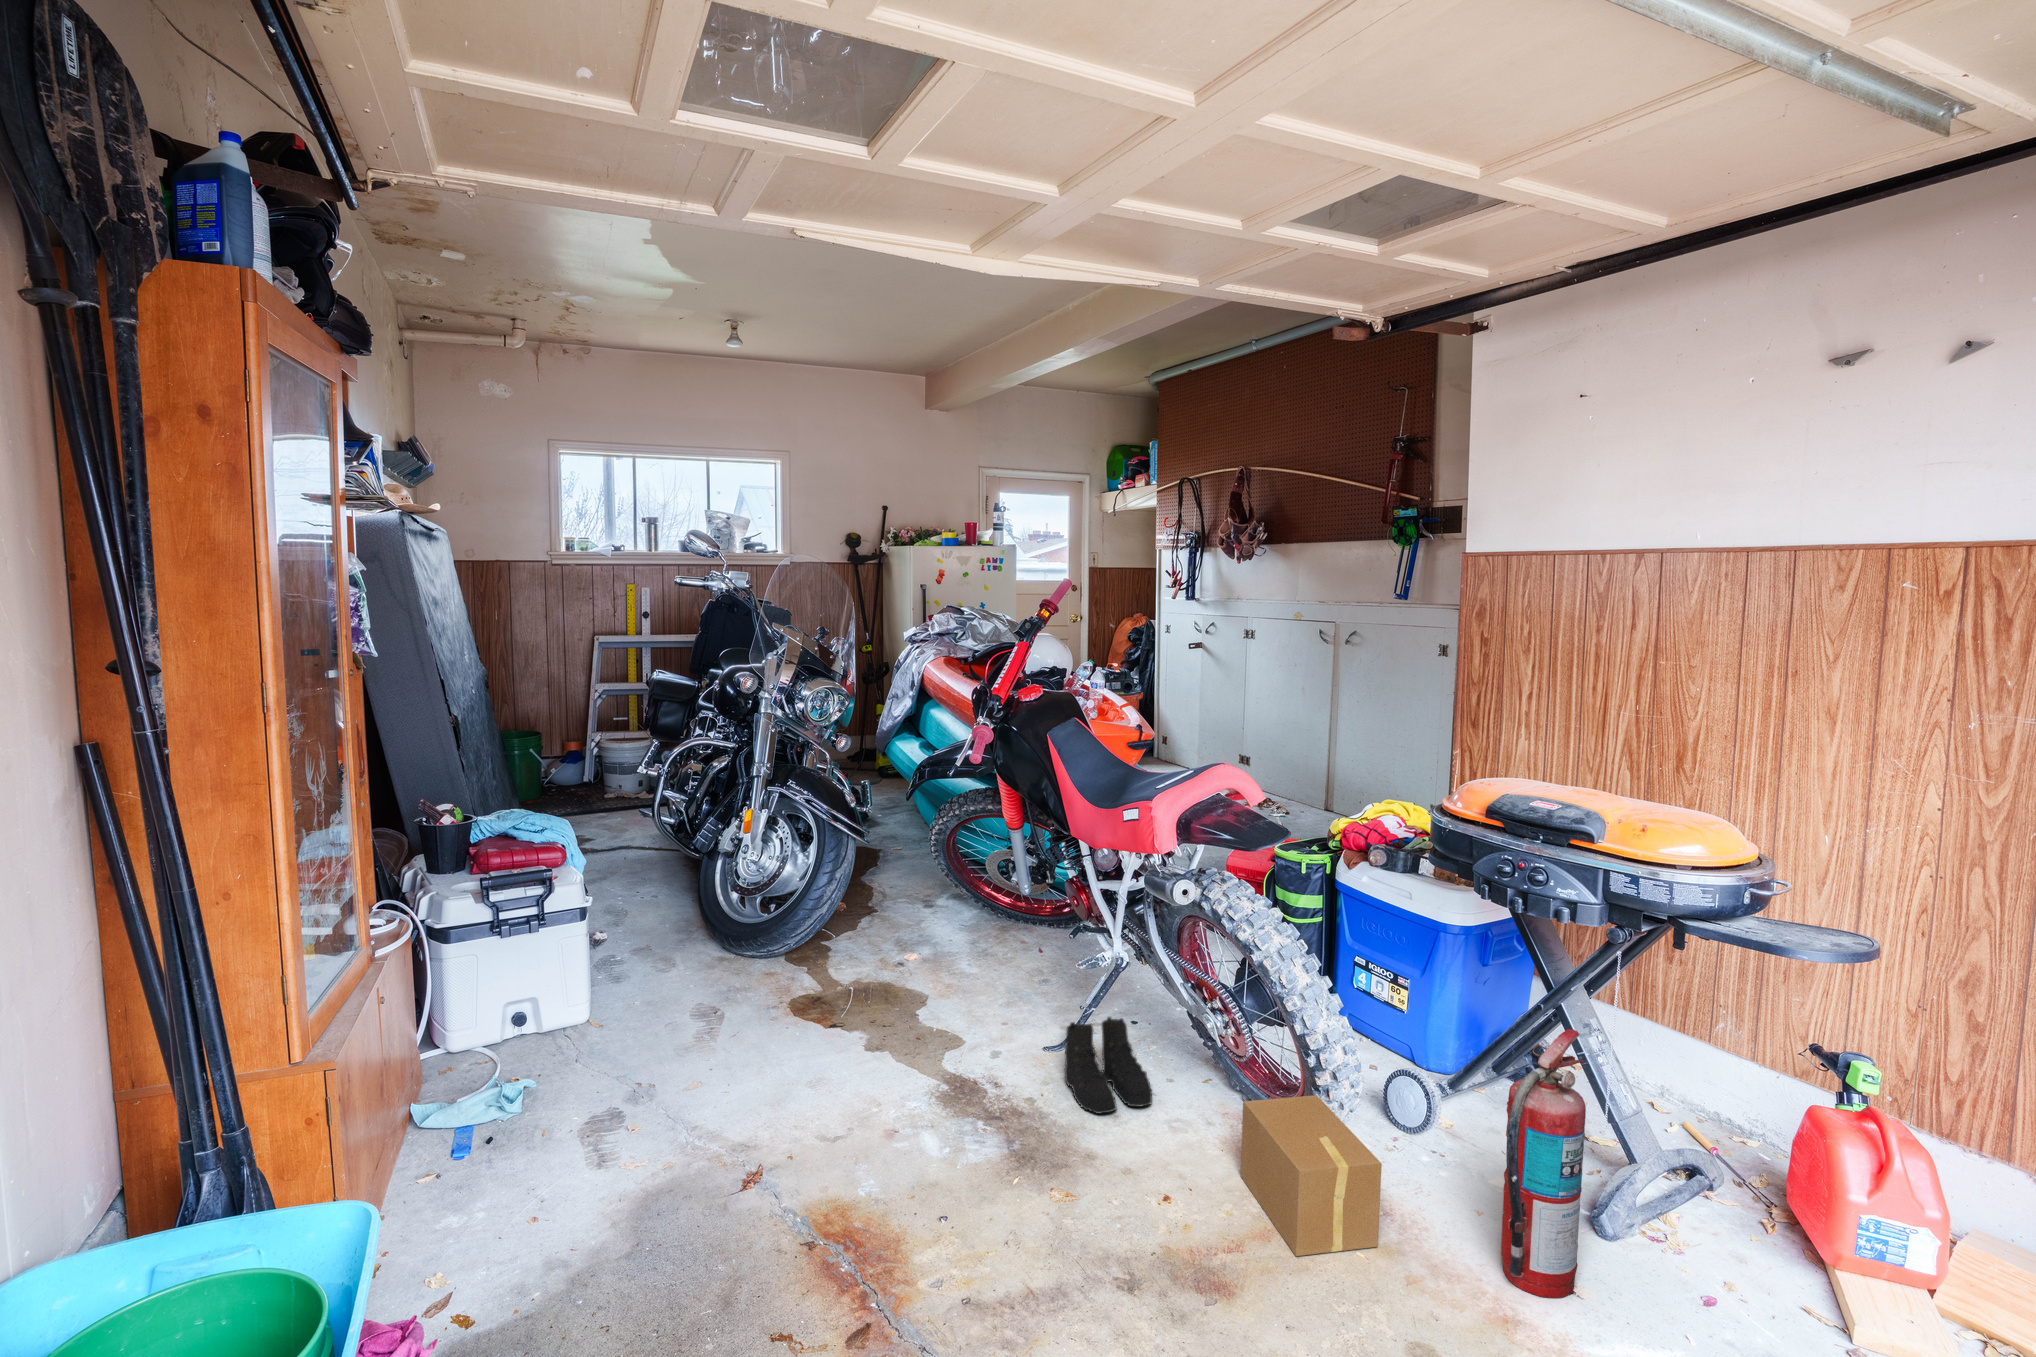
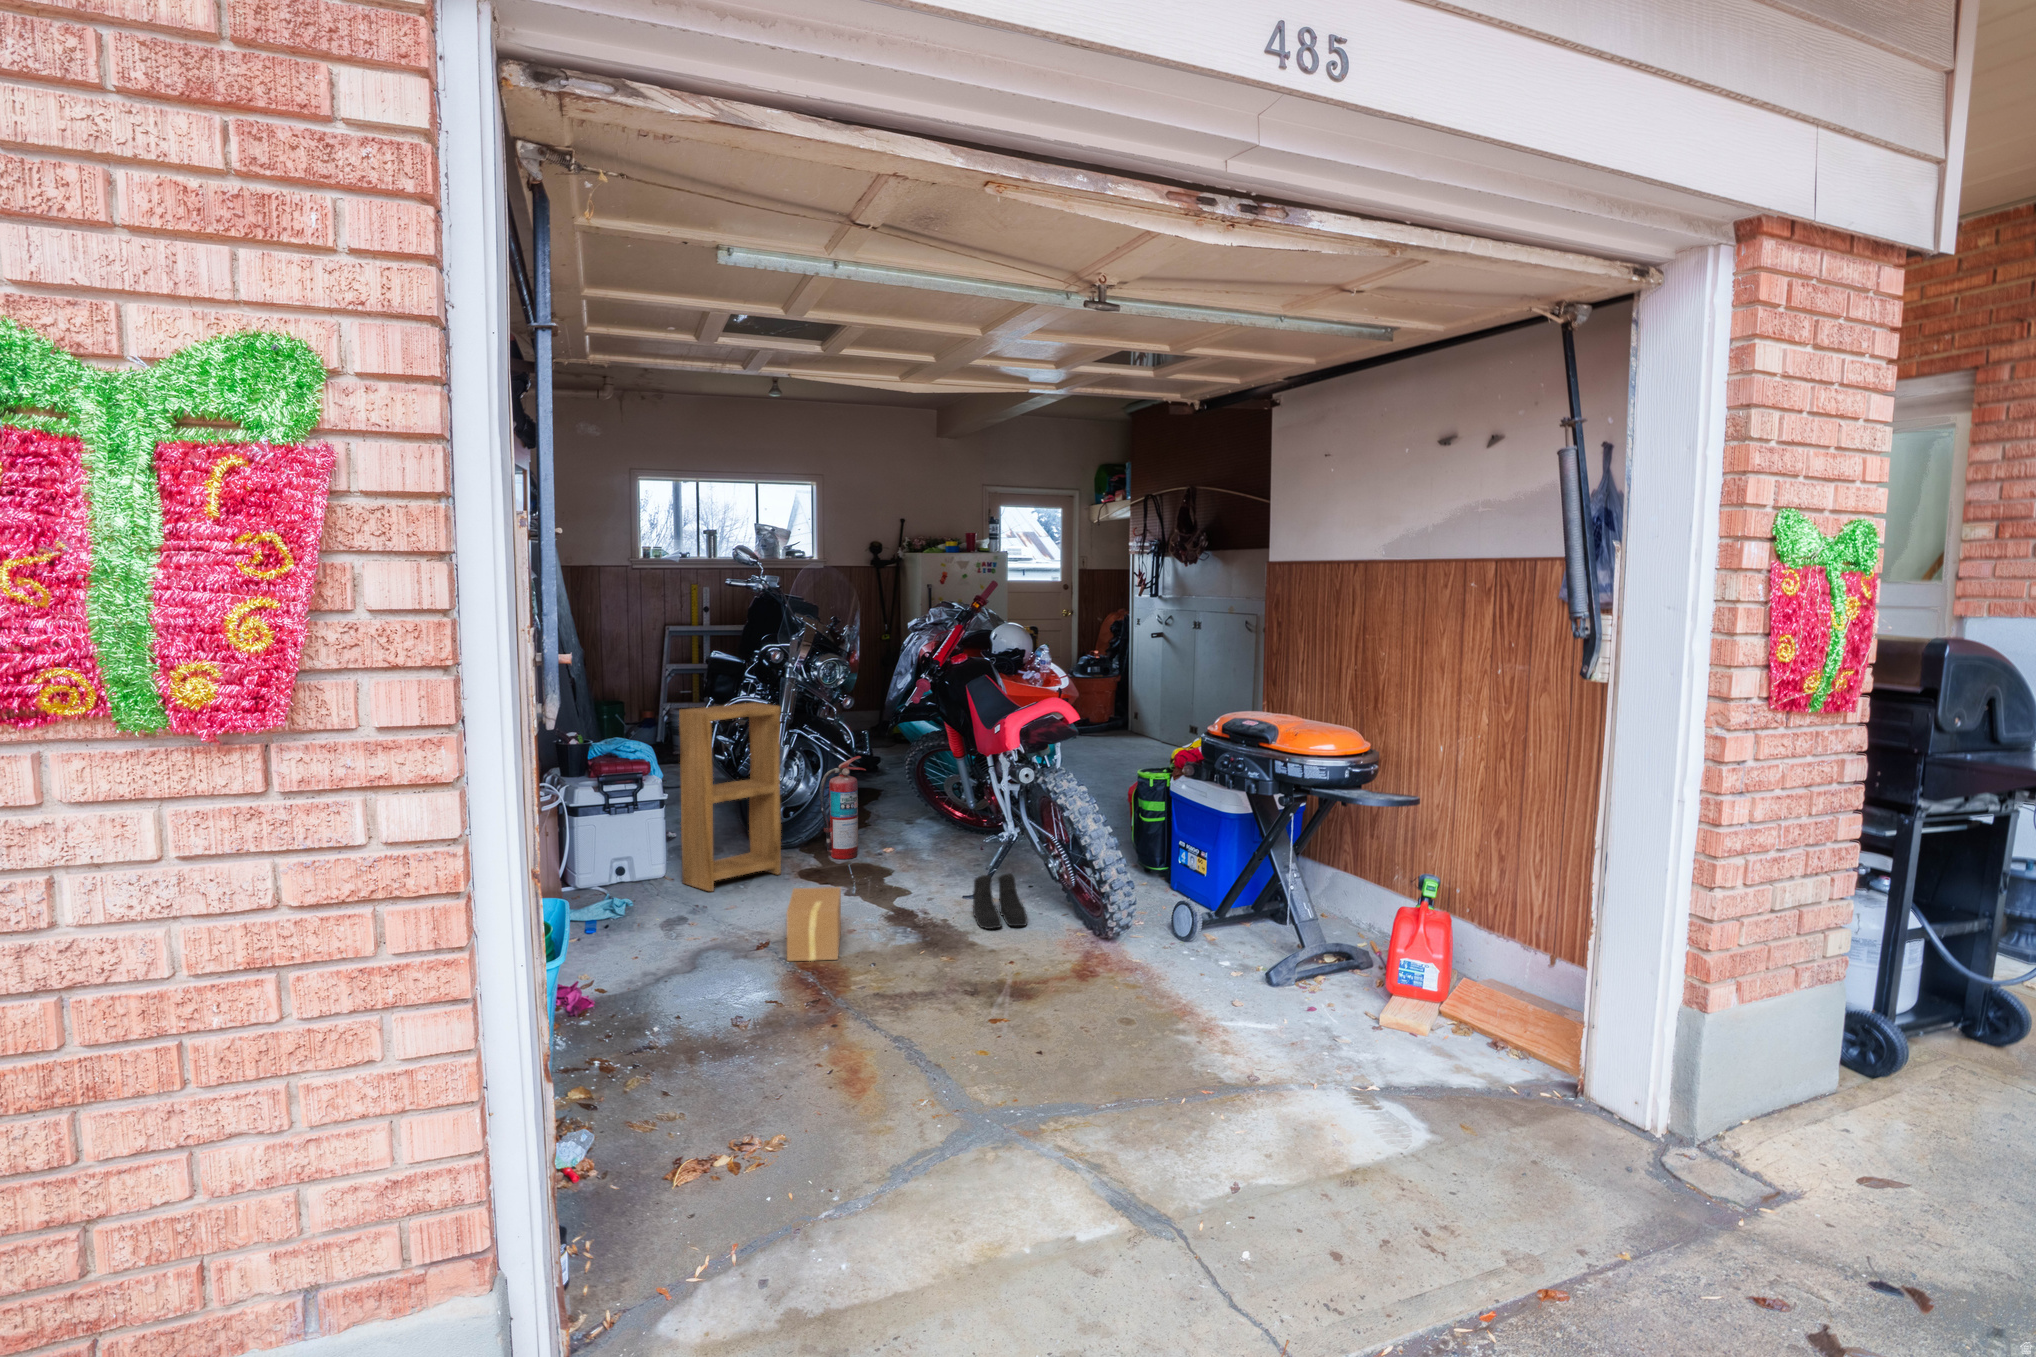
shelving unit: none [609,754,762,1045] -> present [679,702,781,891]
fire extinguisher: present [1501,1029,1586,1298] -> present [820,756,866,859]
cardboard box: present [1241,1095,1382,1256] -> present [786,887,841,961]

